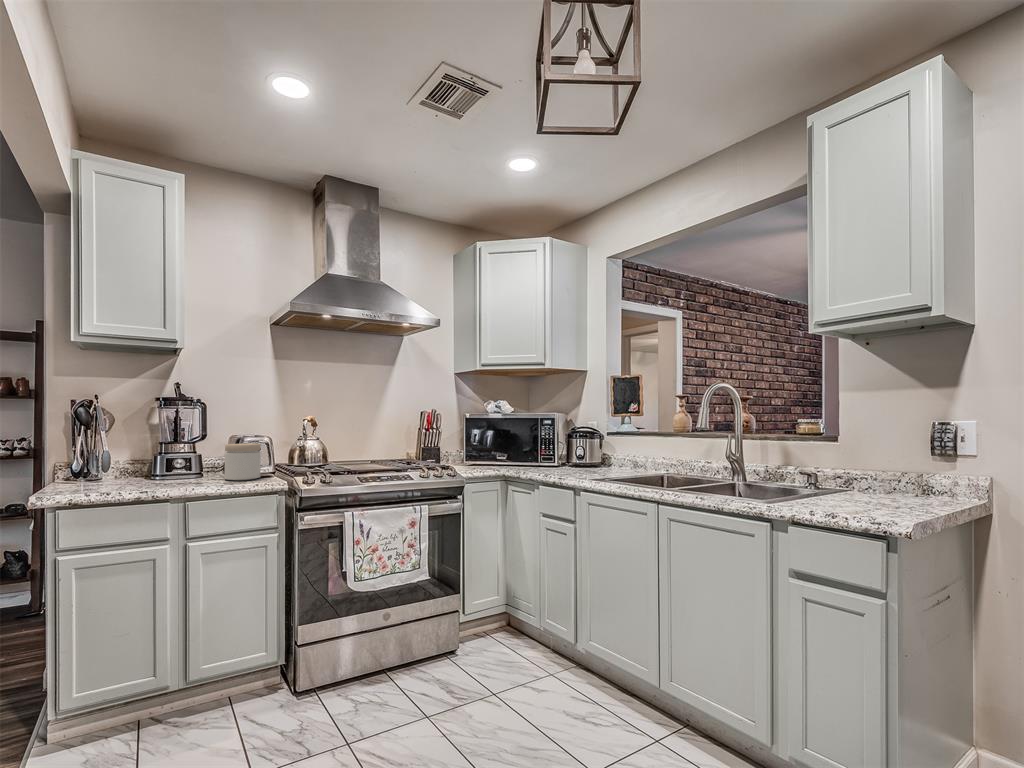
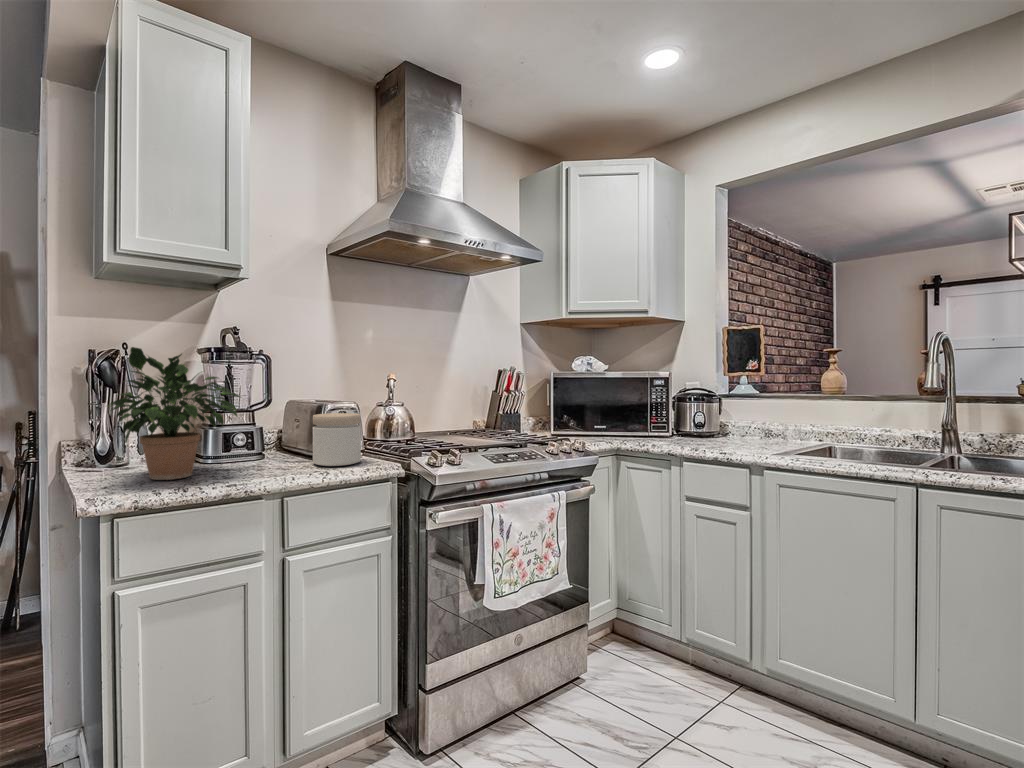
potted plant: none [75,398,181,485] -> present [110,347,240,480]

